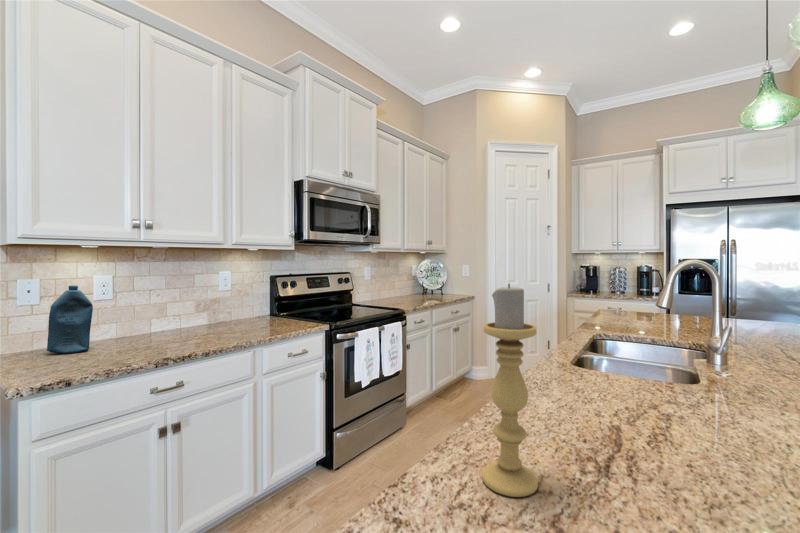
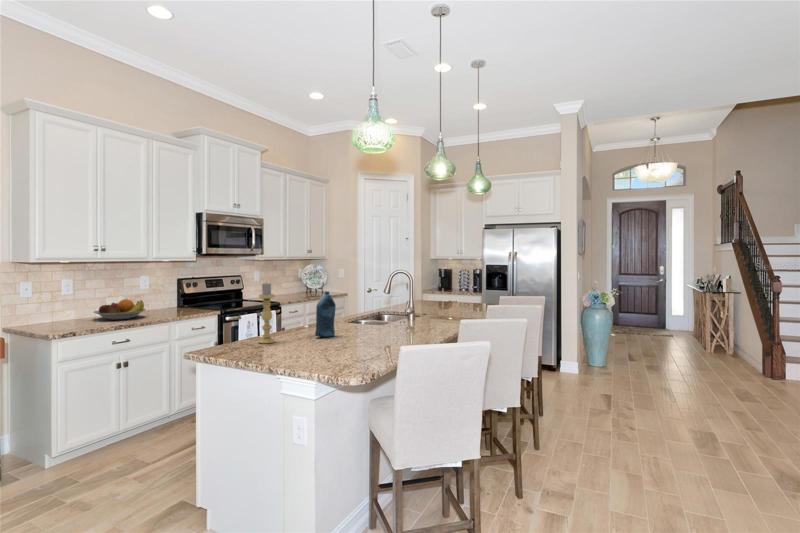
bottle: present [47,286,93,354] -> present [315,291,336,337]
fruit bowl: none [133,309,218,343] -> present [94,299,146,320]

